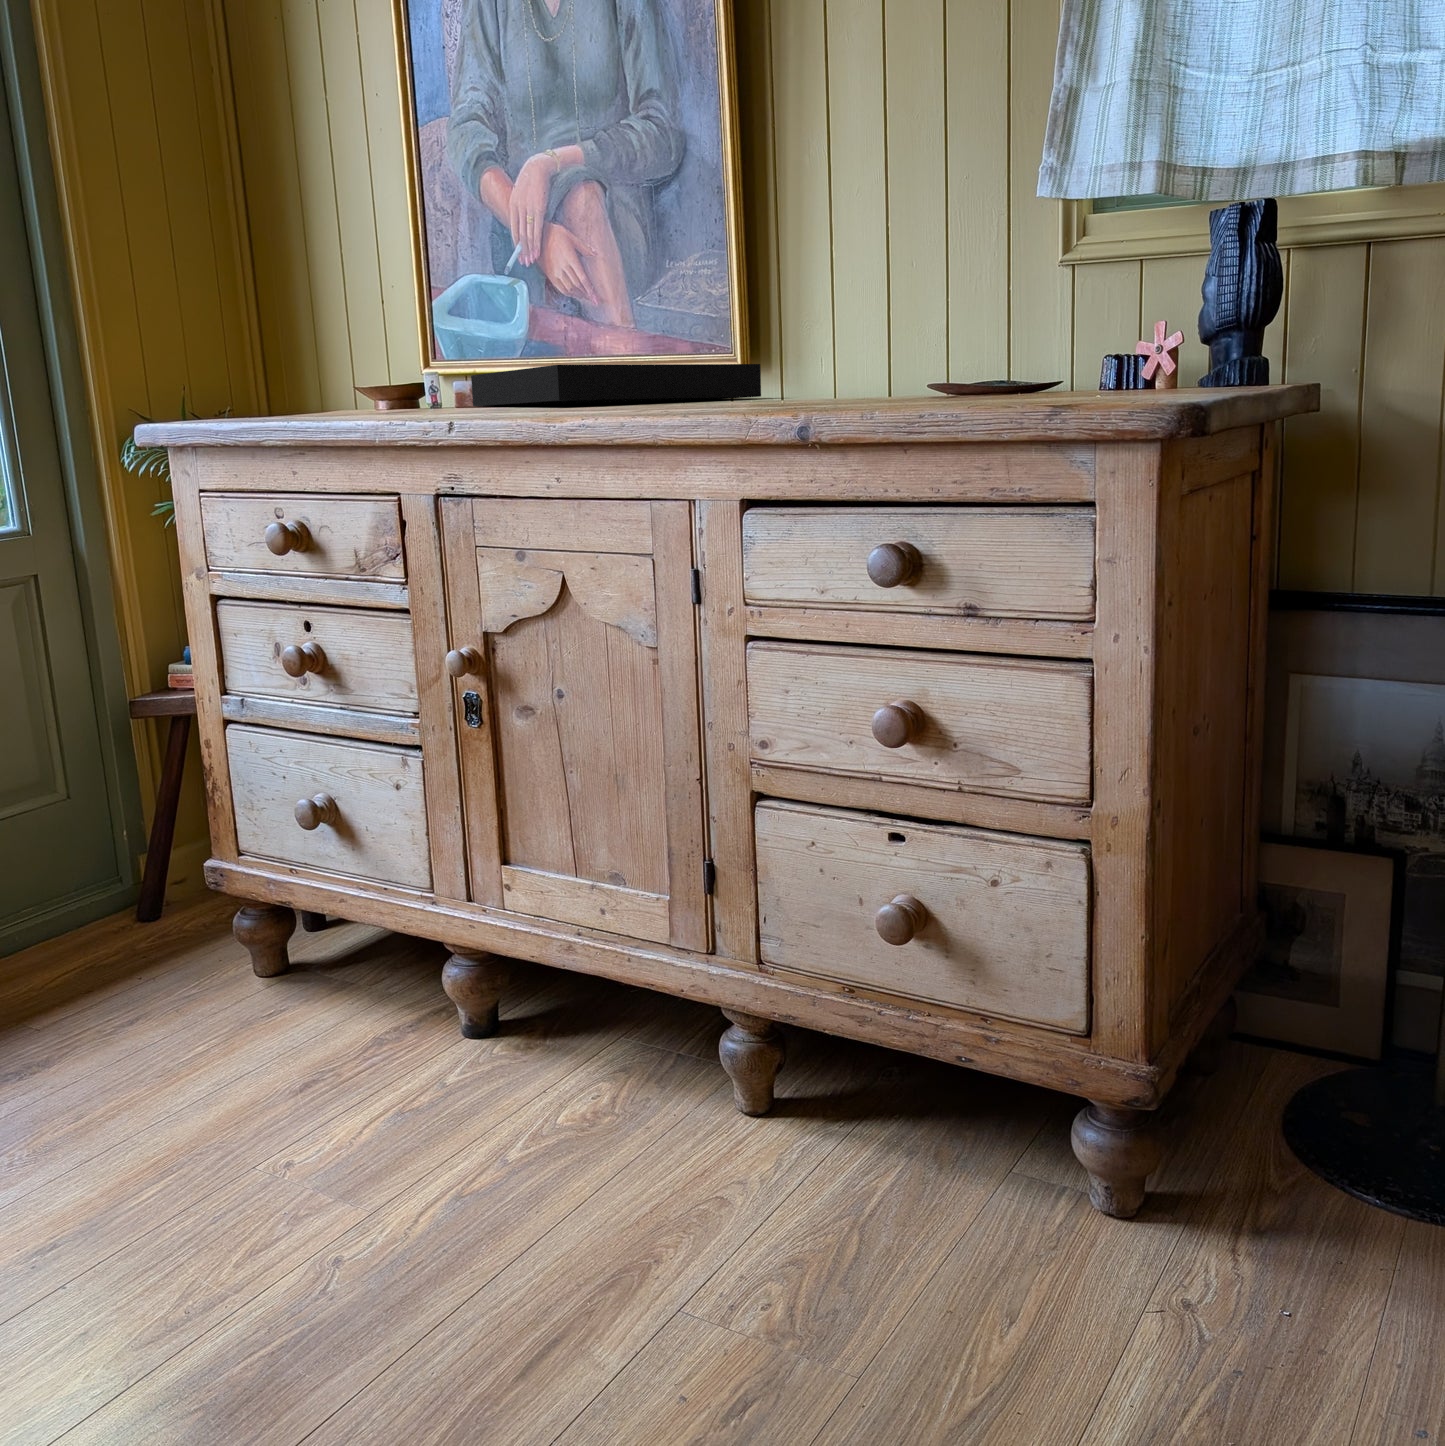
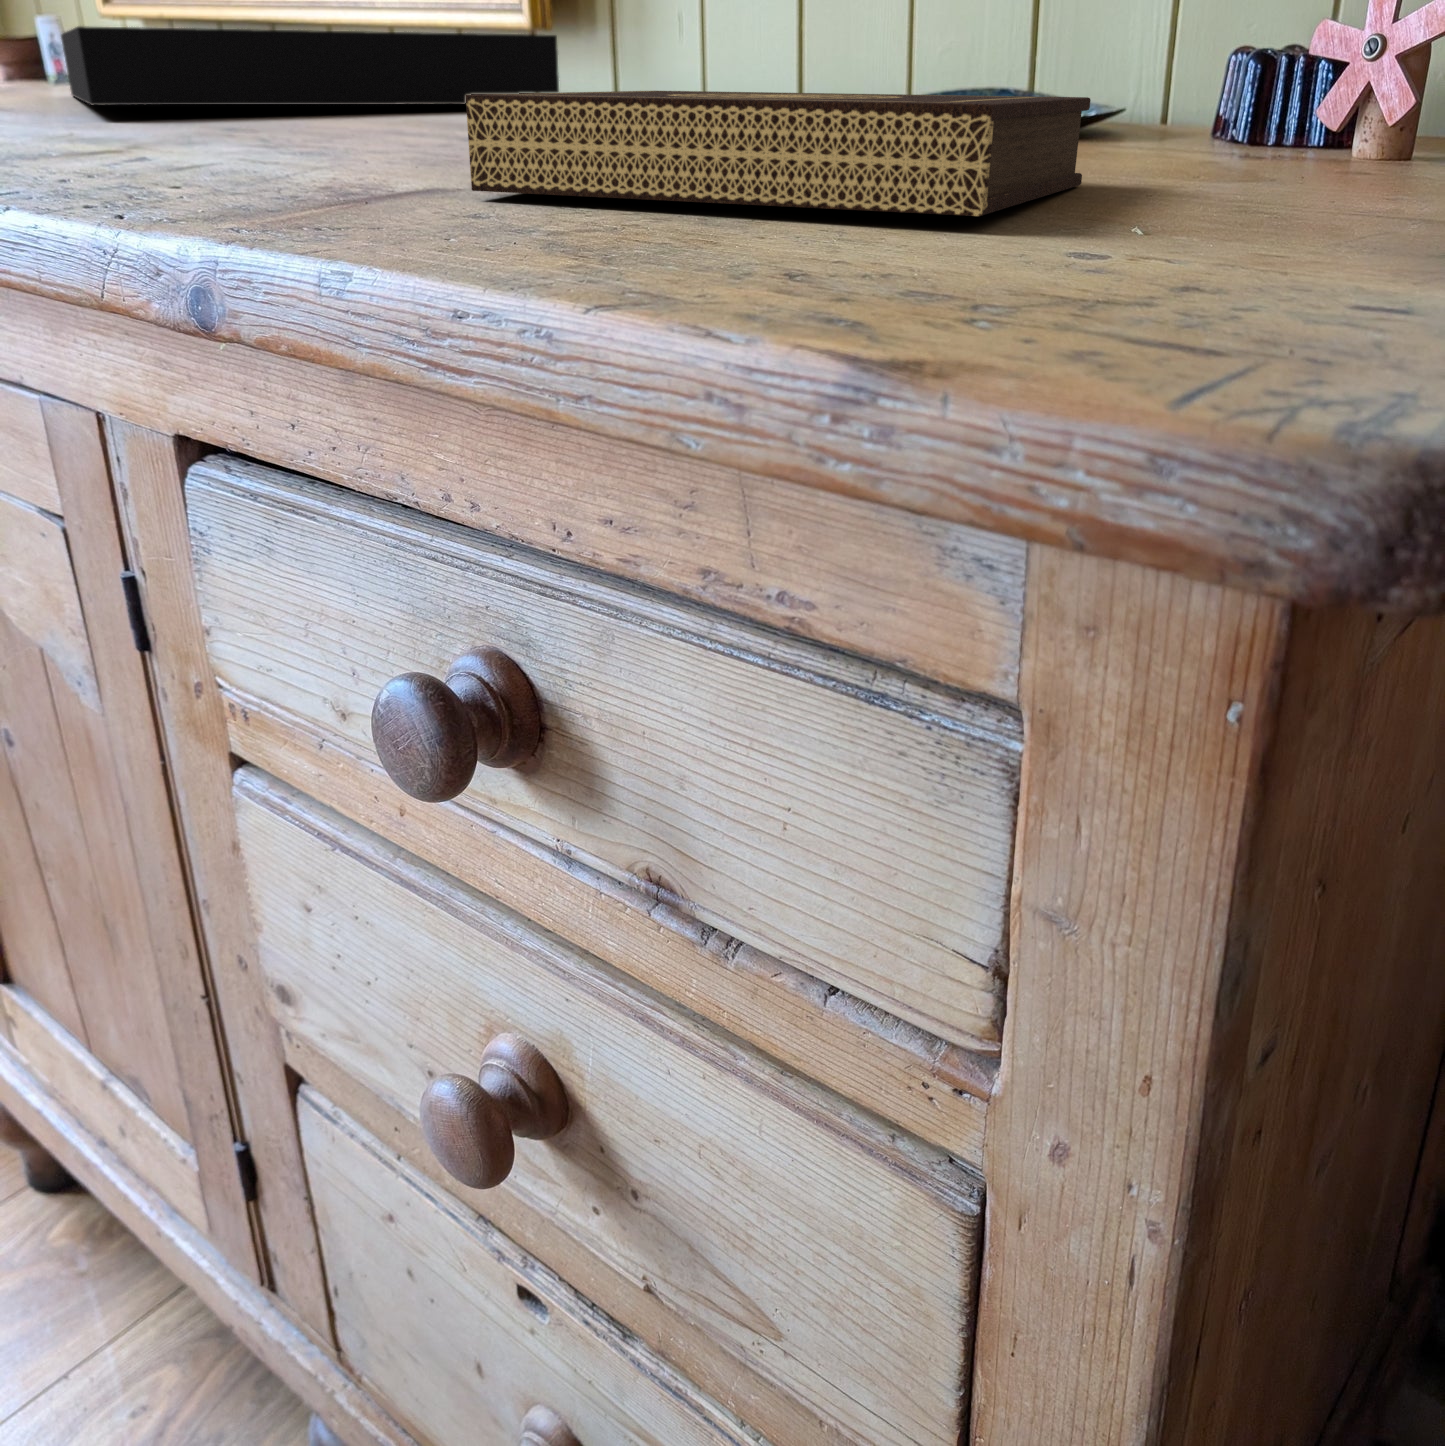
book: none [848,362,1061,404] -> present [466,91,1091,216]

